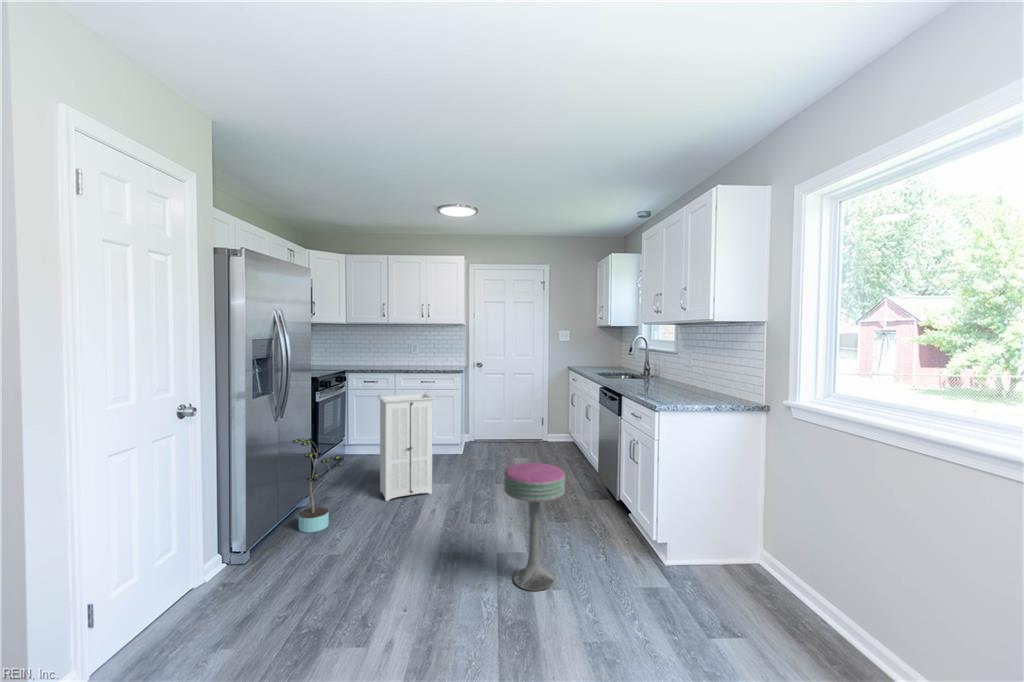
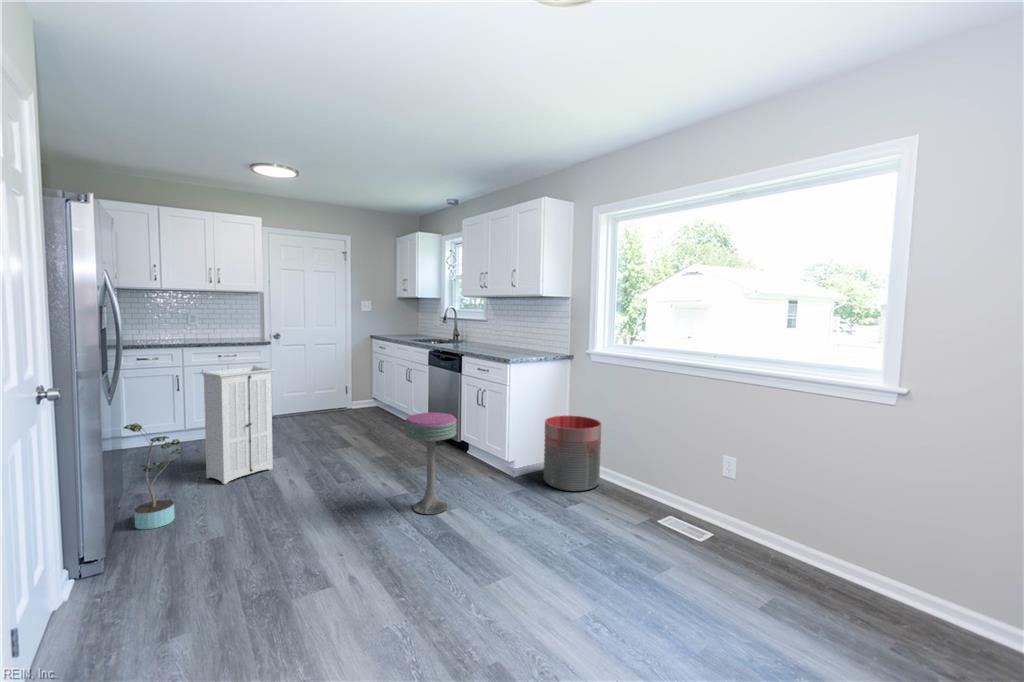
trash can: none [703,491,798,618] -> present [543,416,601,491]

